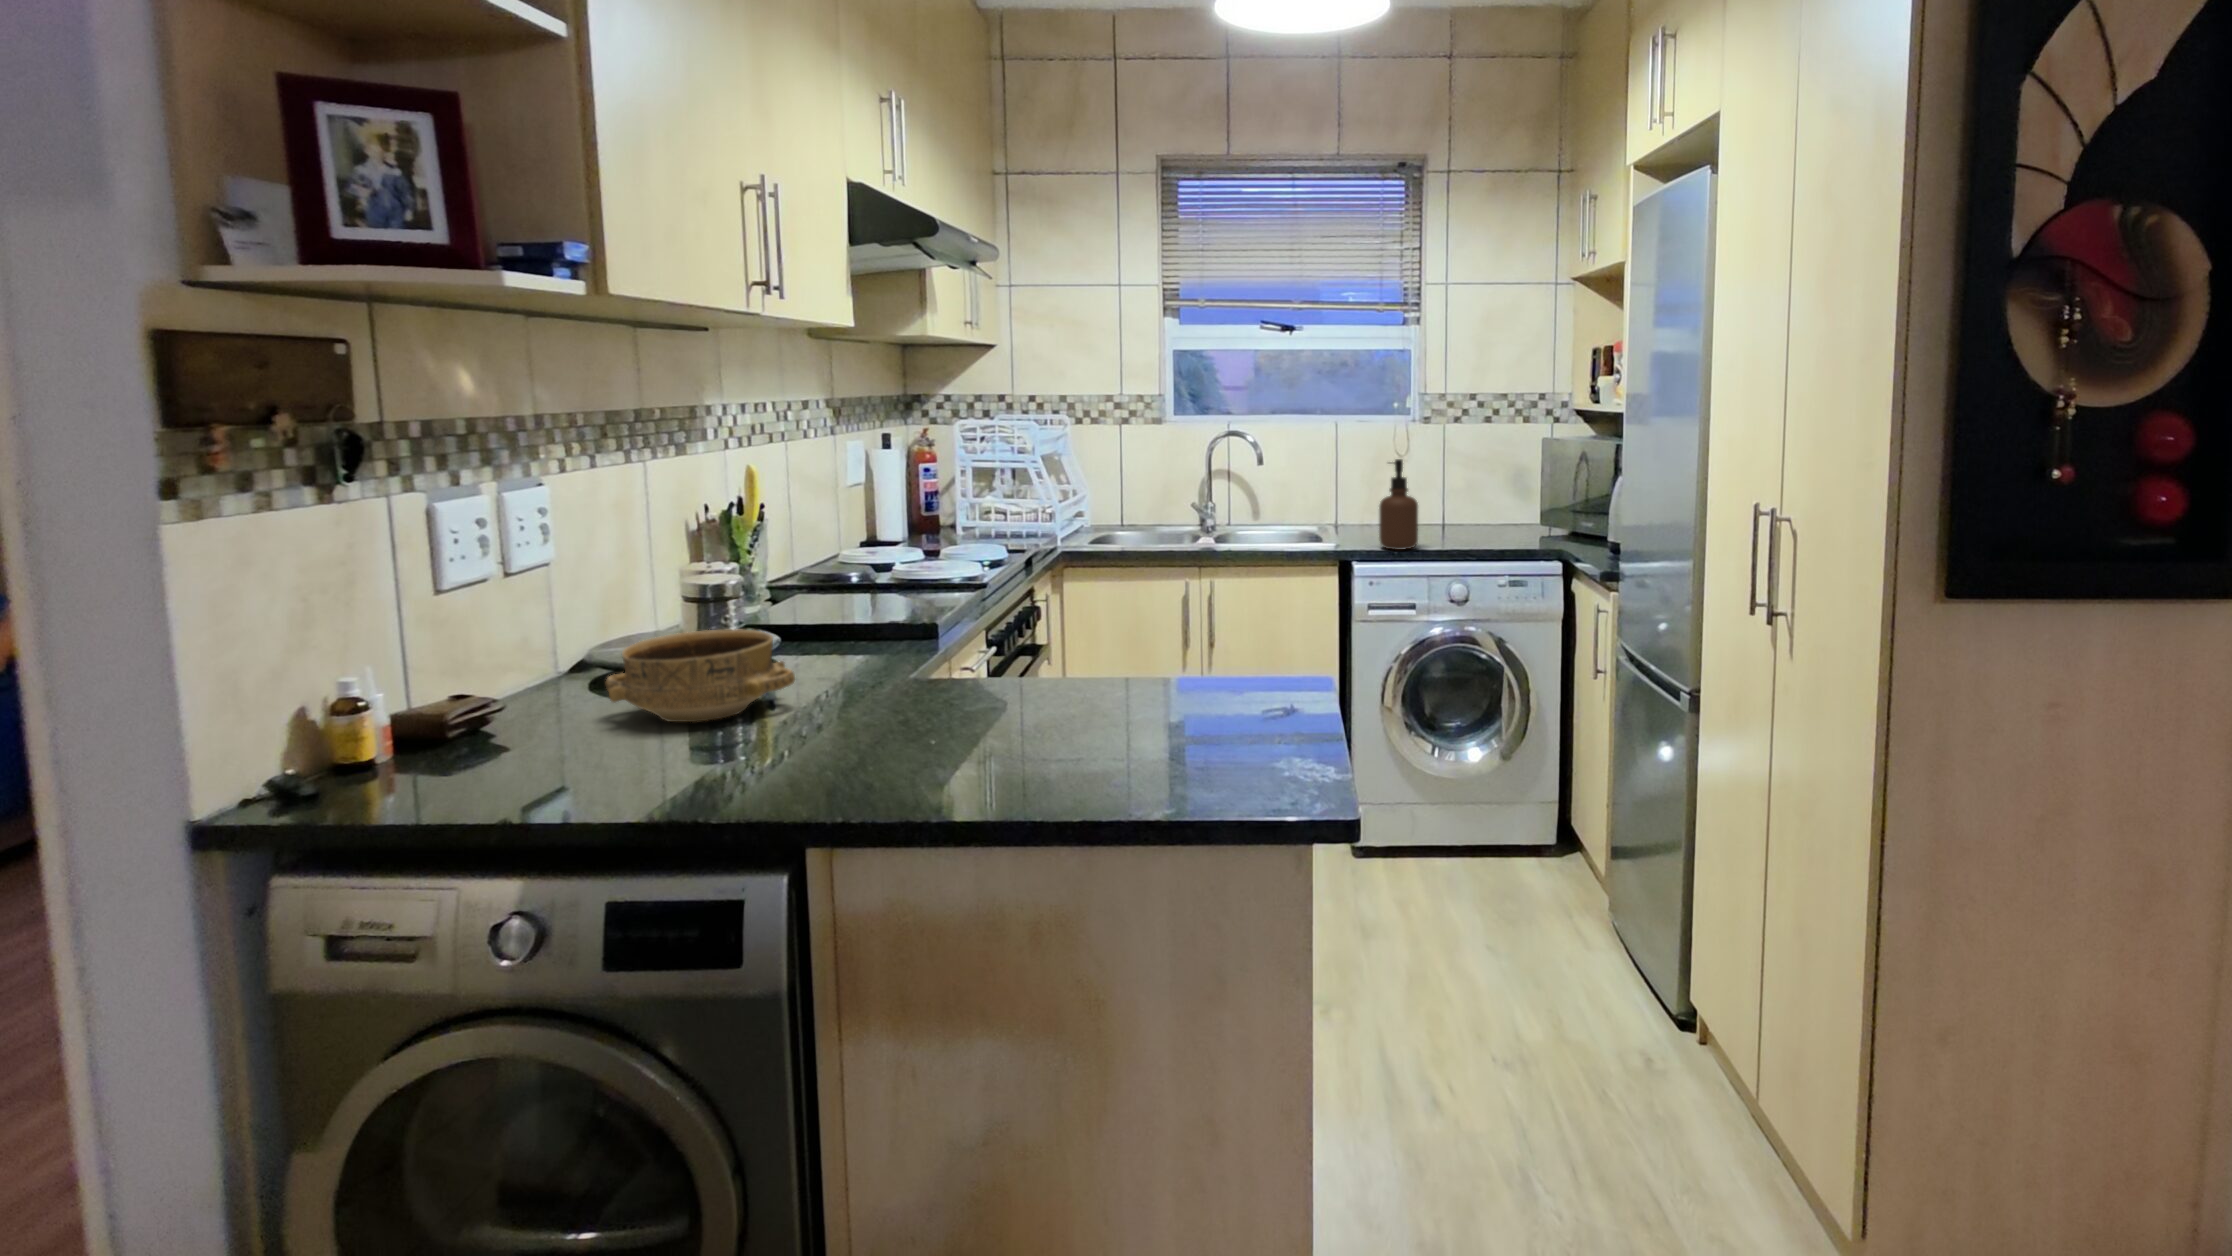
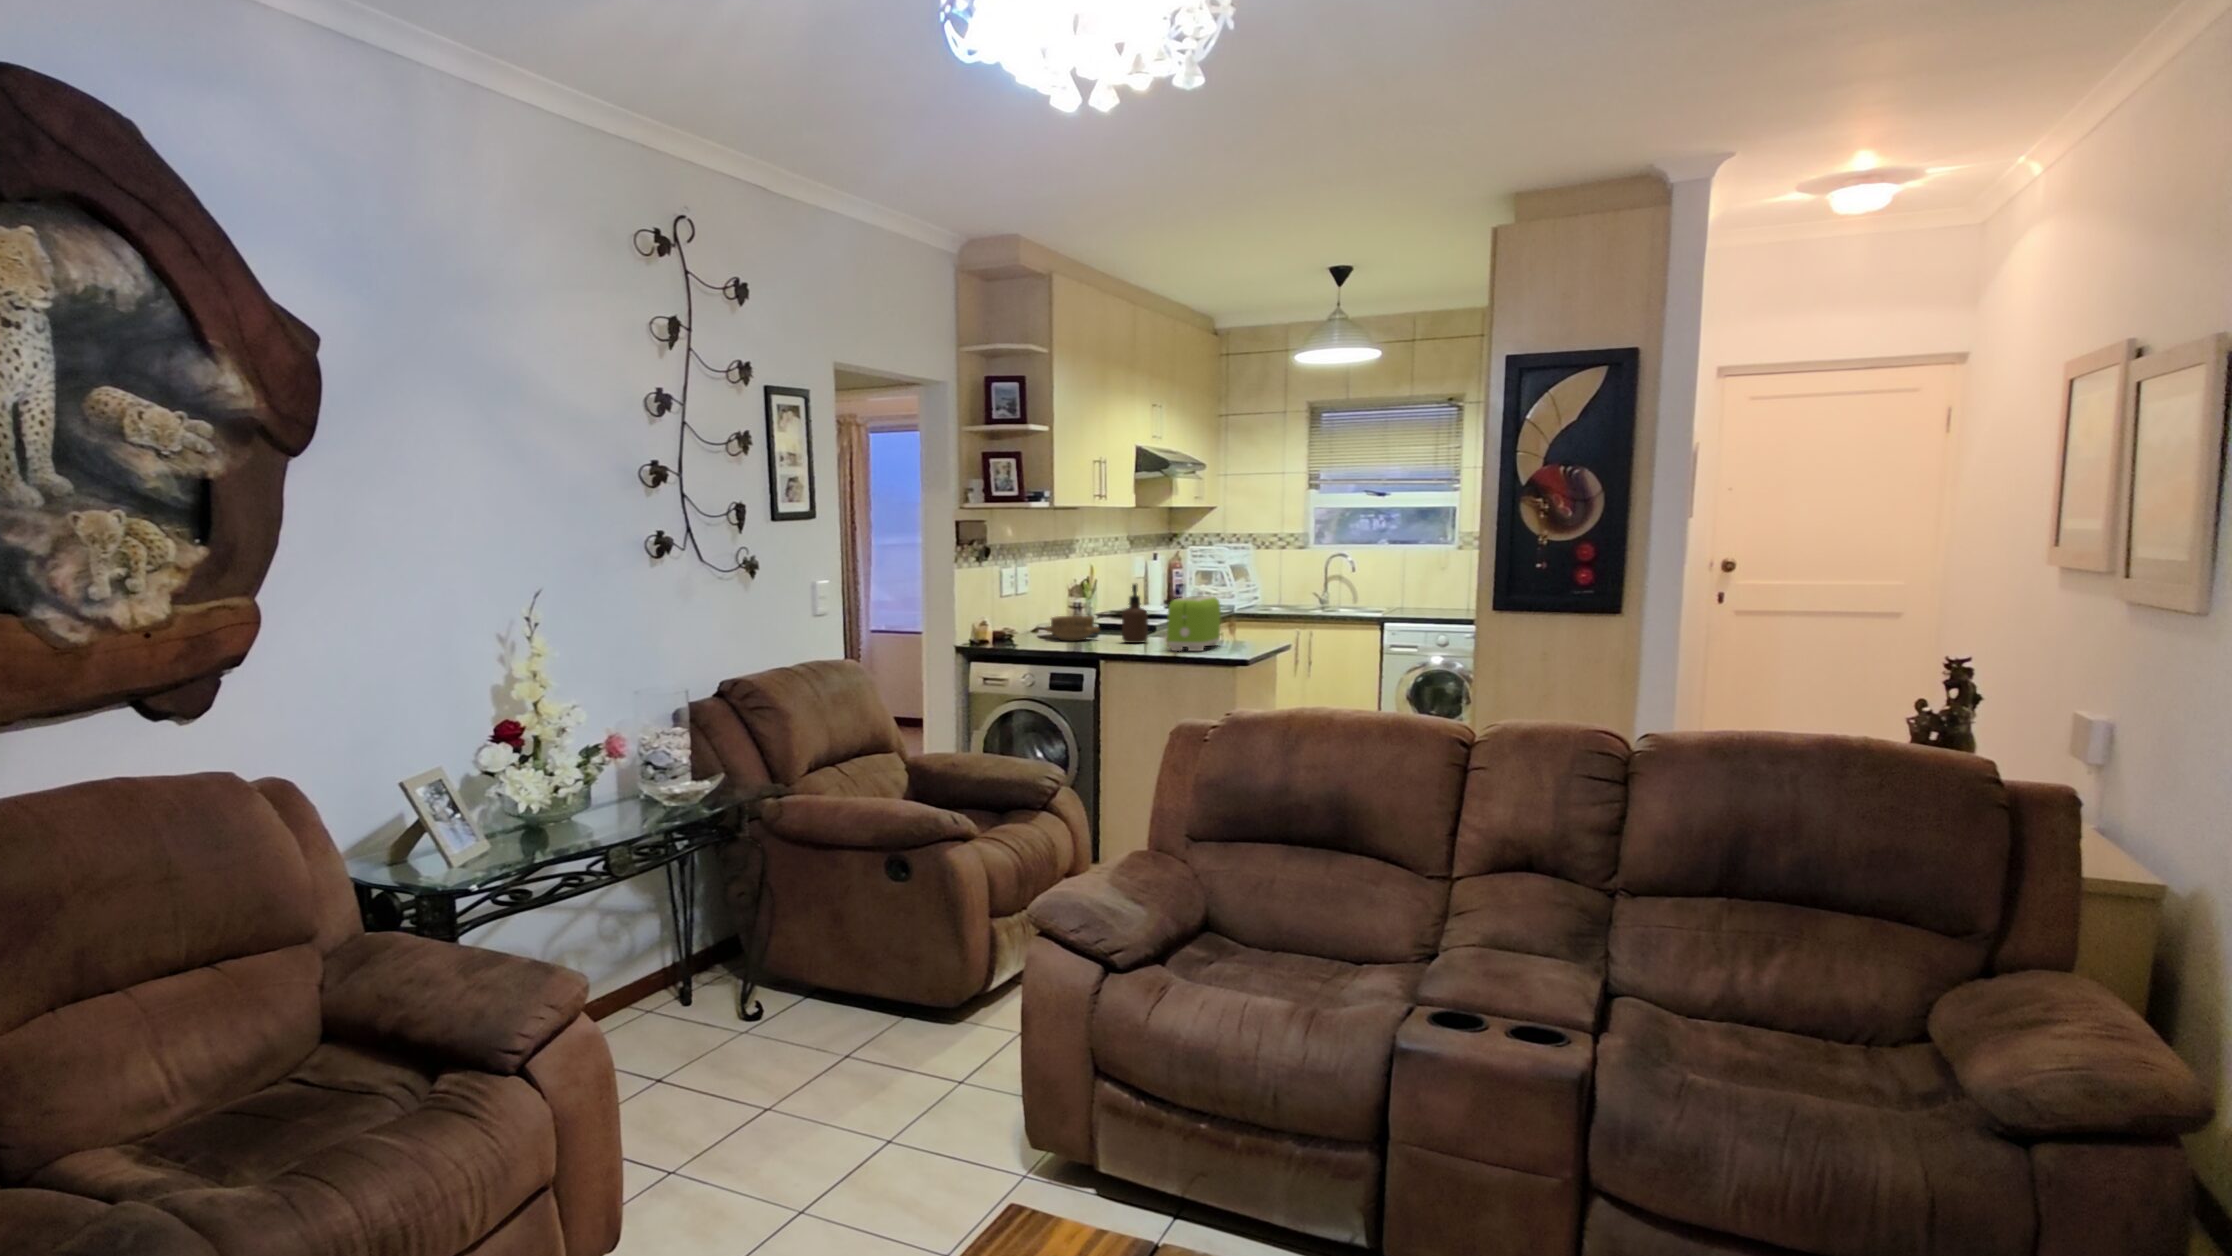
soap dispenser: present [1379,459,1418,550] -> present [1122,584,1148,643]
toaster: none [1052,571,1191,779] -> present [1167,596,1221,651]

